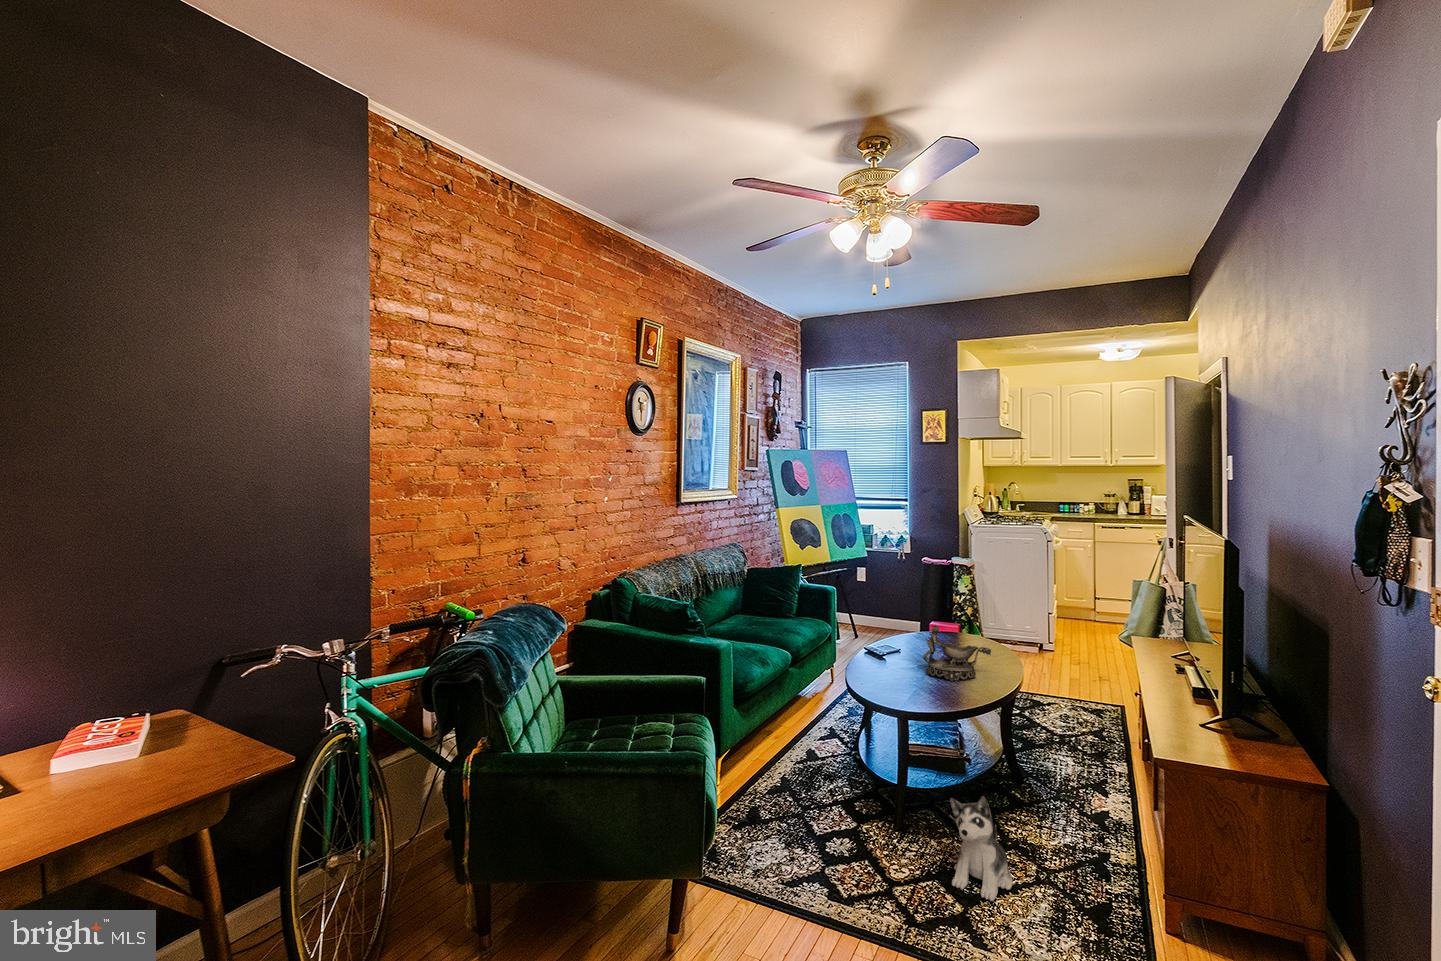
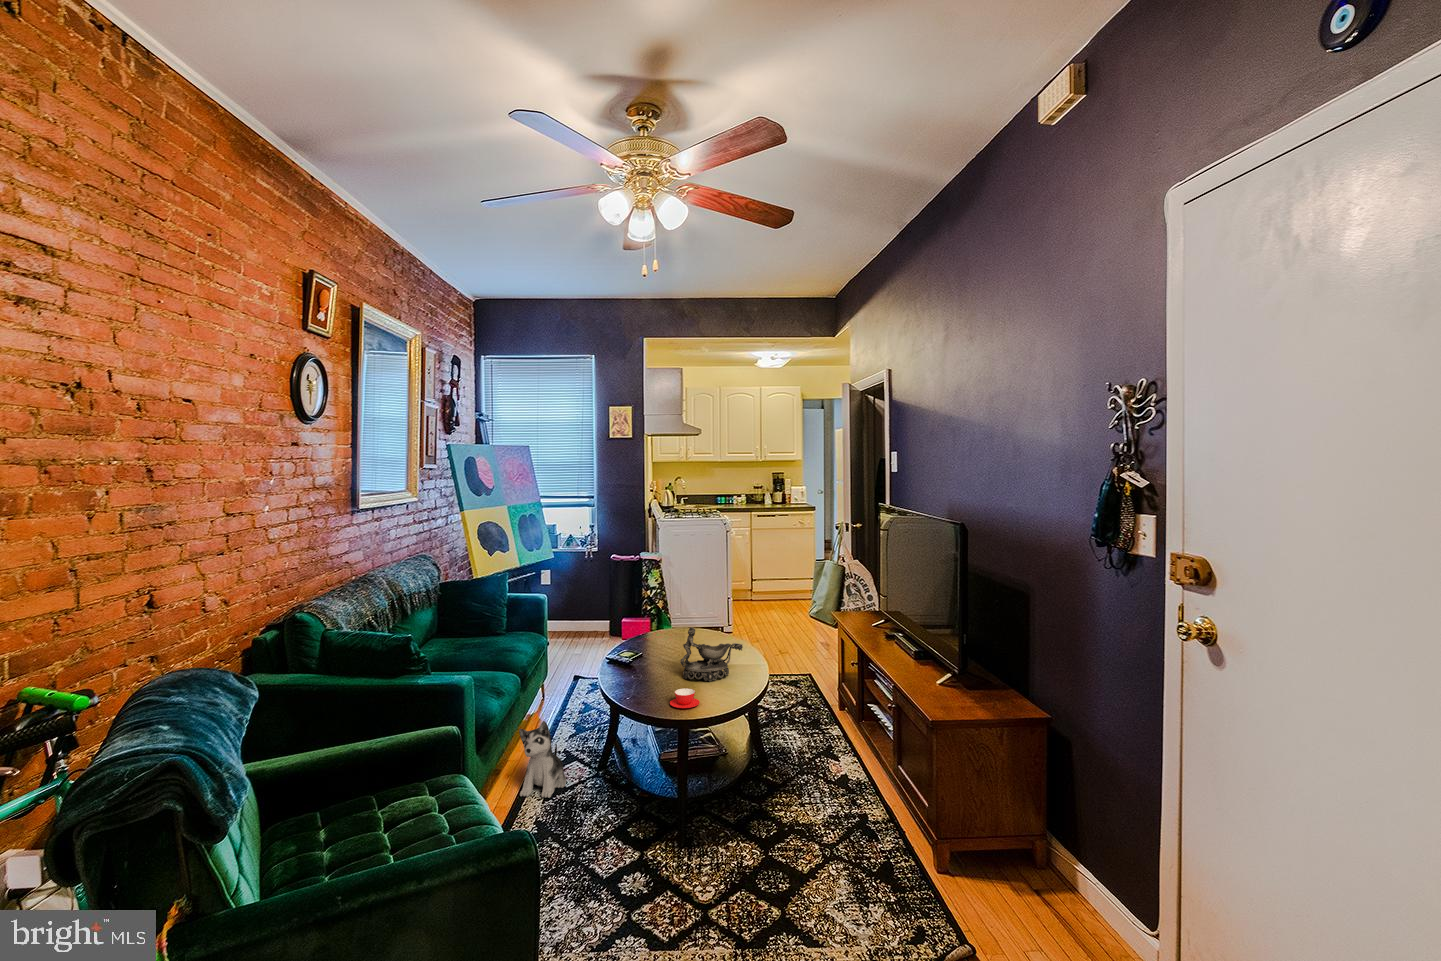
teacup: none [898,681,928,699] -> present [670,688,700,708]
plush toy: present [950,797,1012,901] -> present [519,721,566,798]

